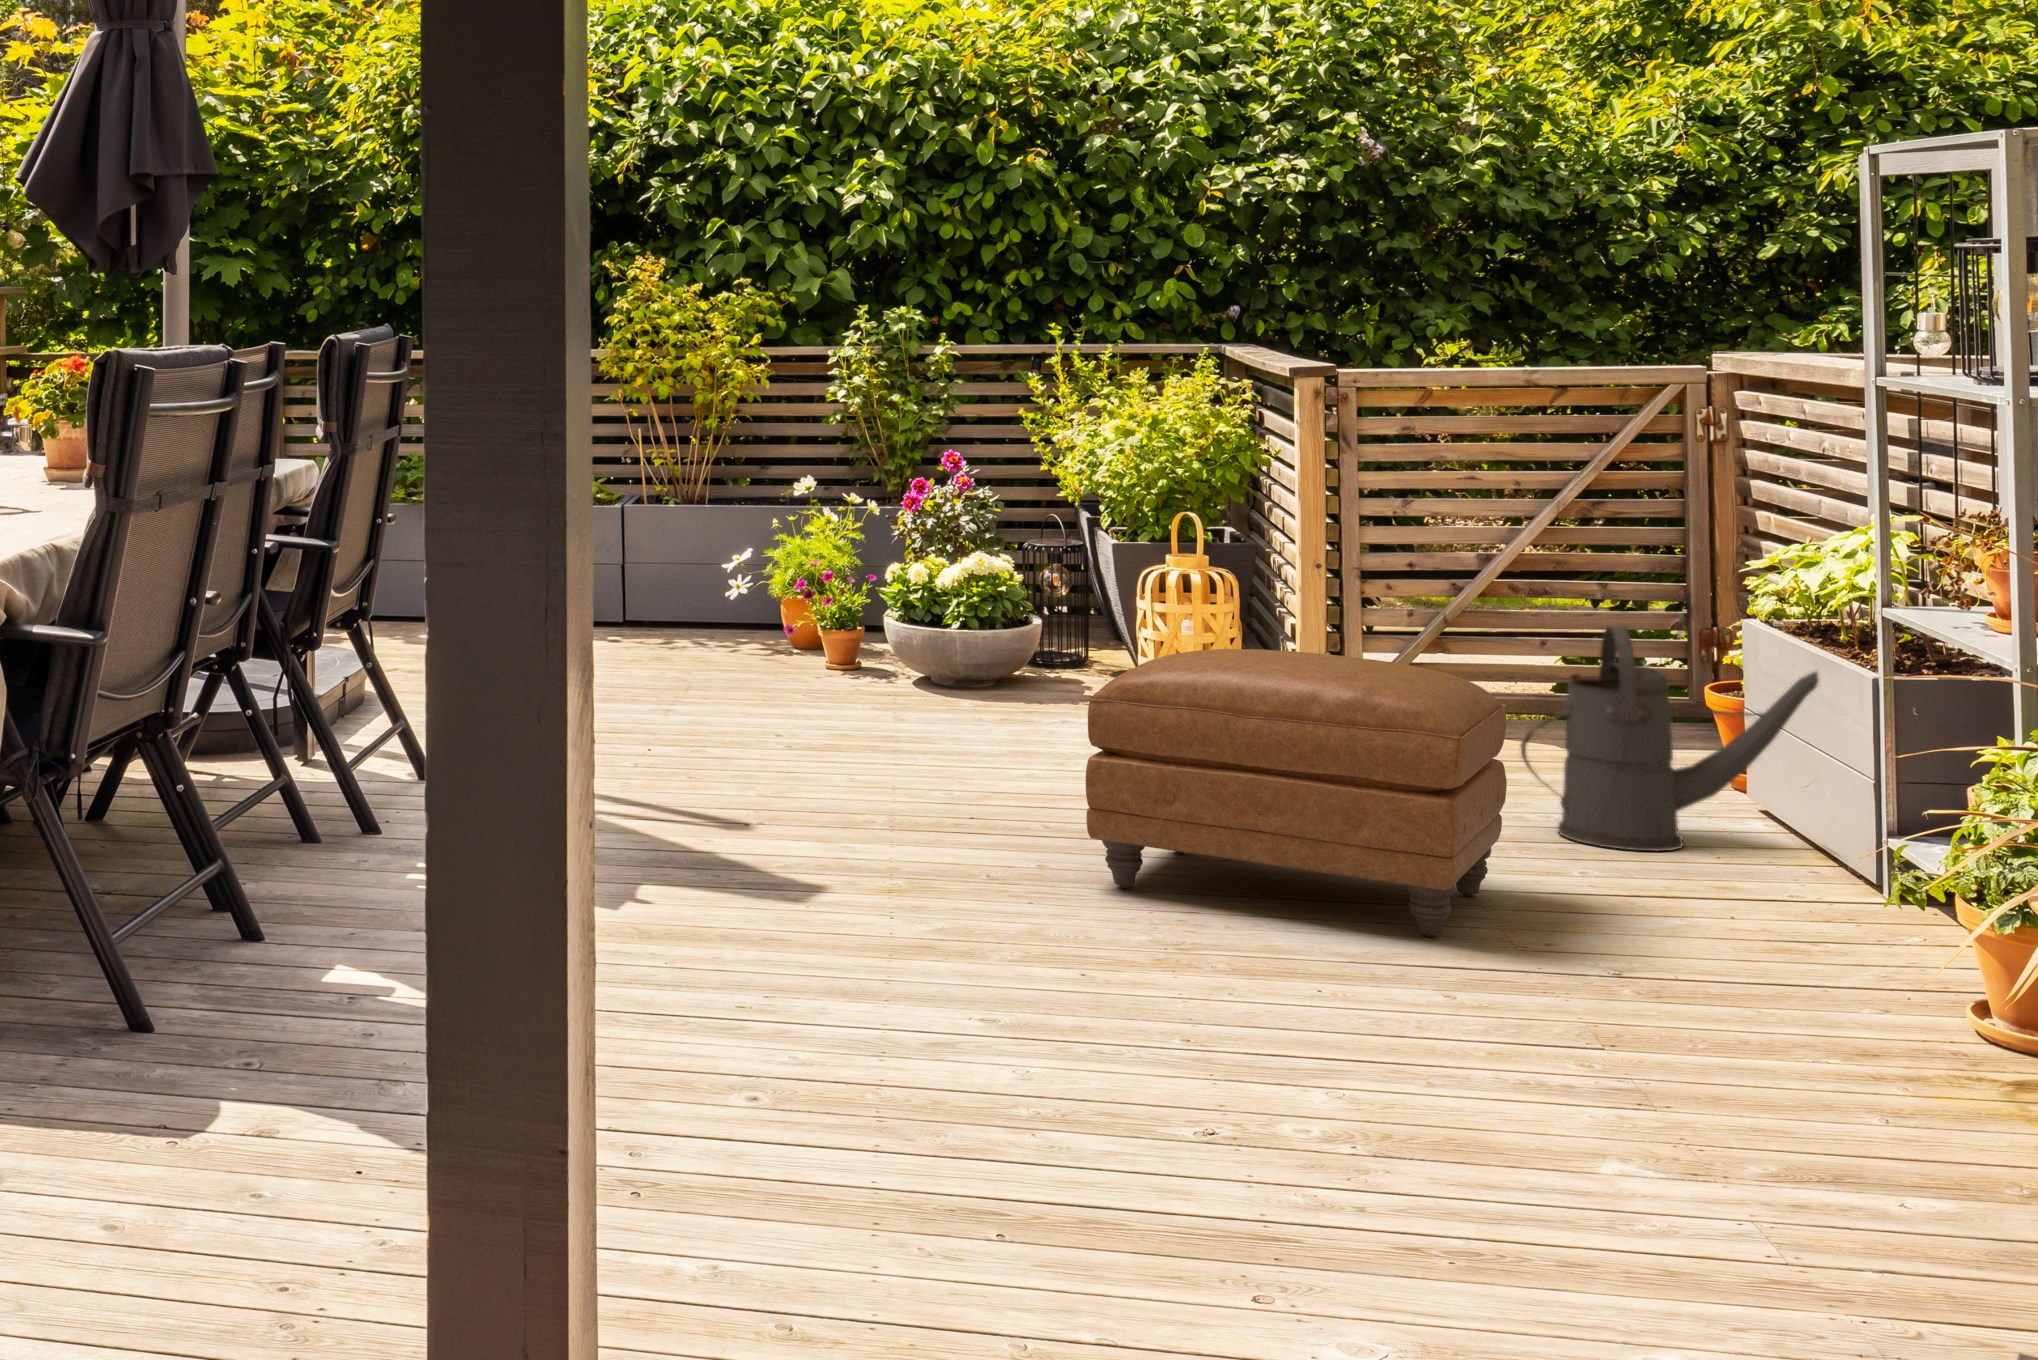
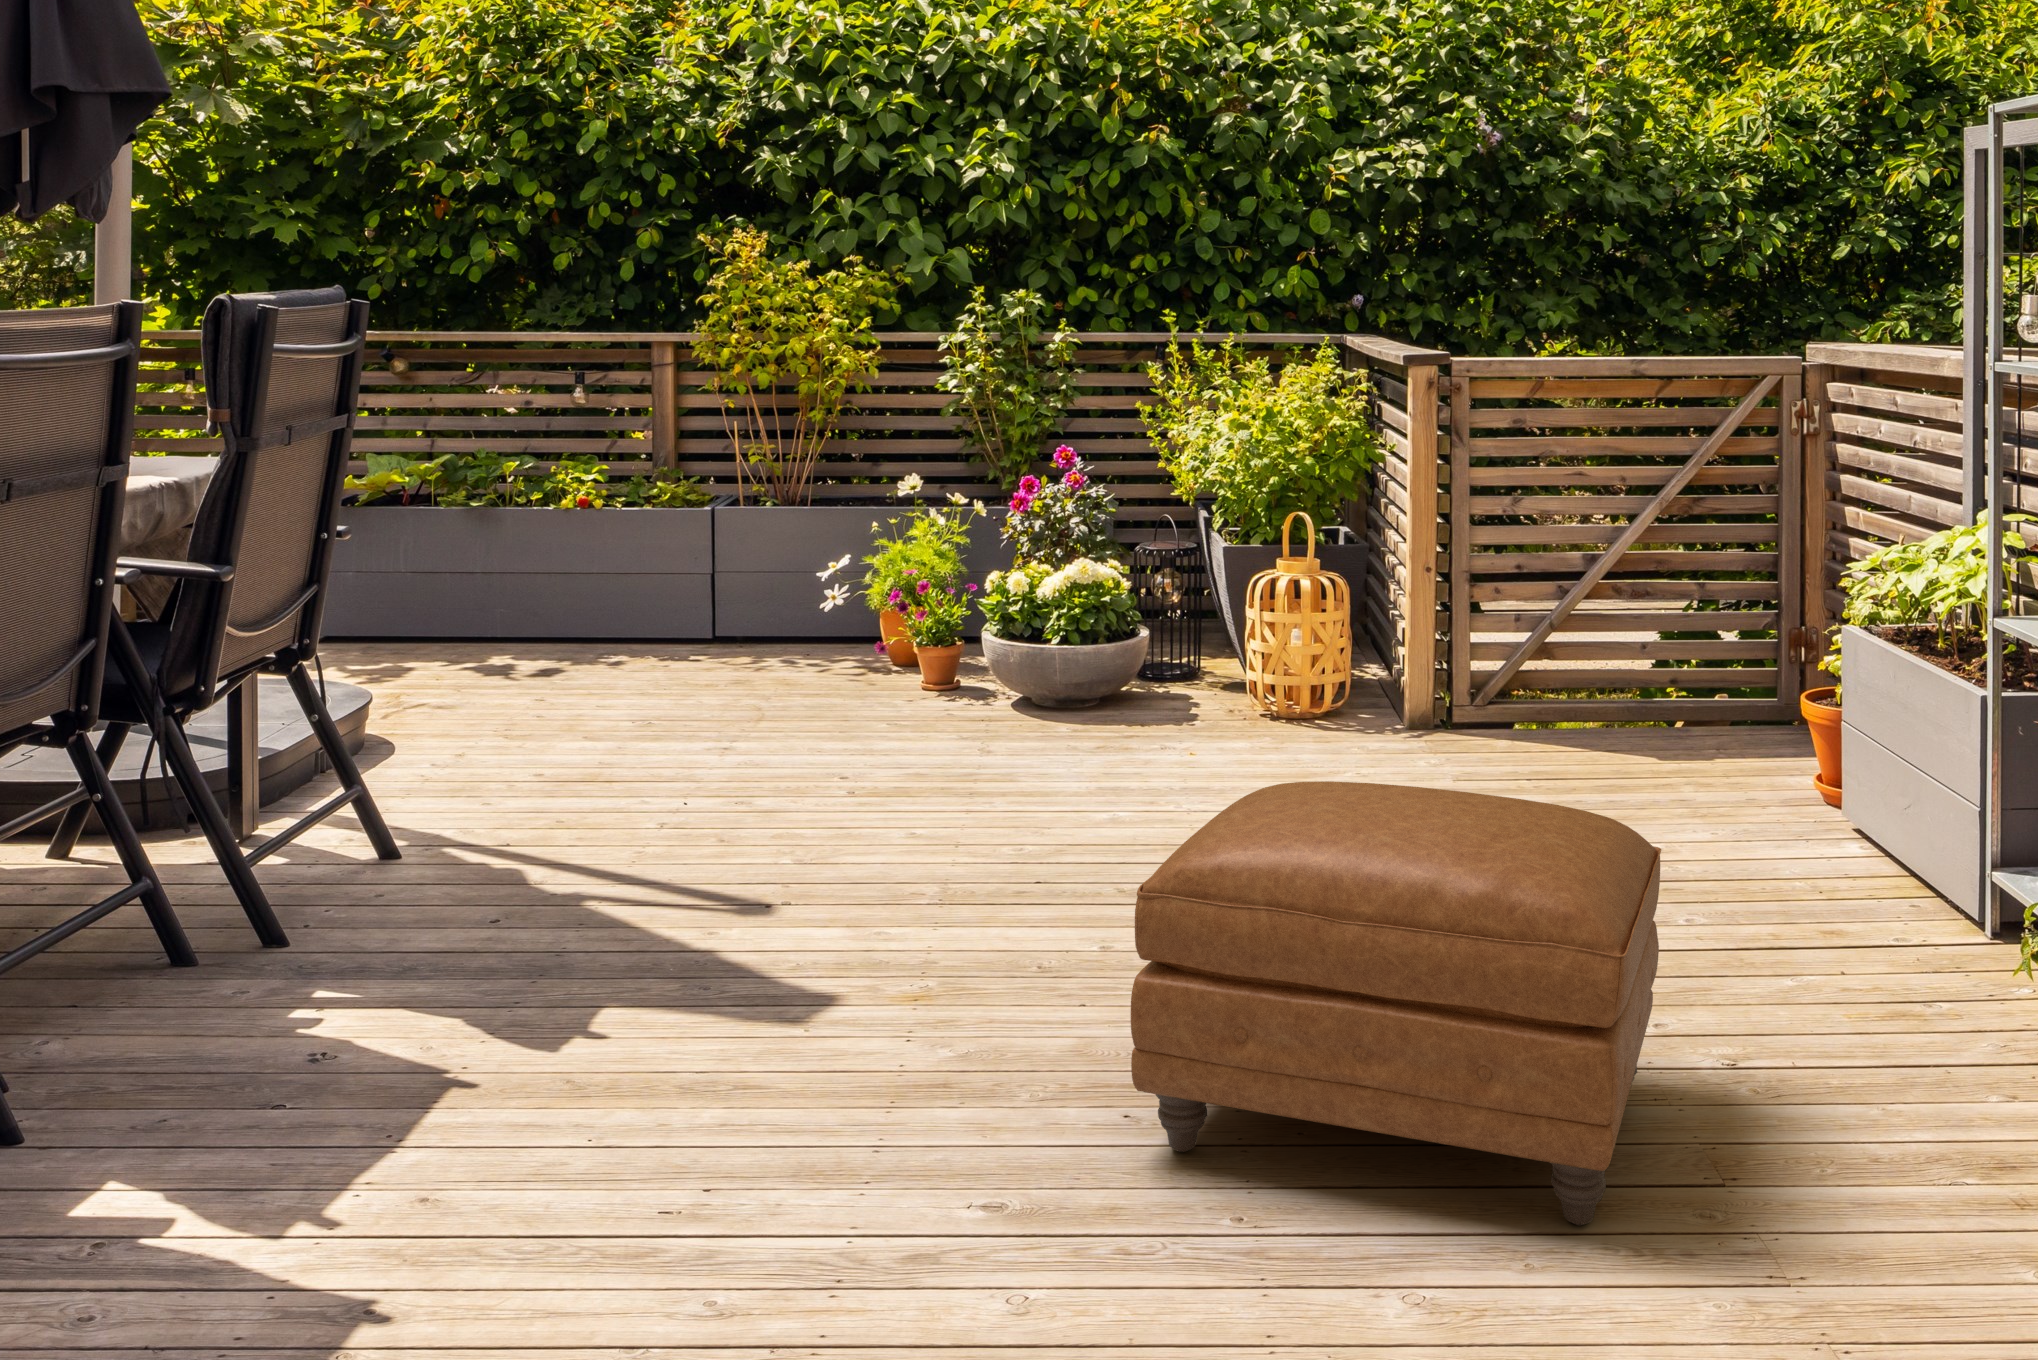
watering can: present [1520,626,1820,851] -> none [1654,694,1967,968]

